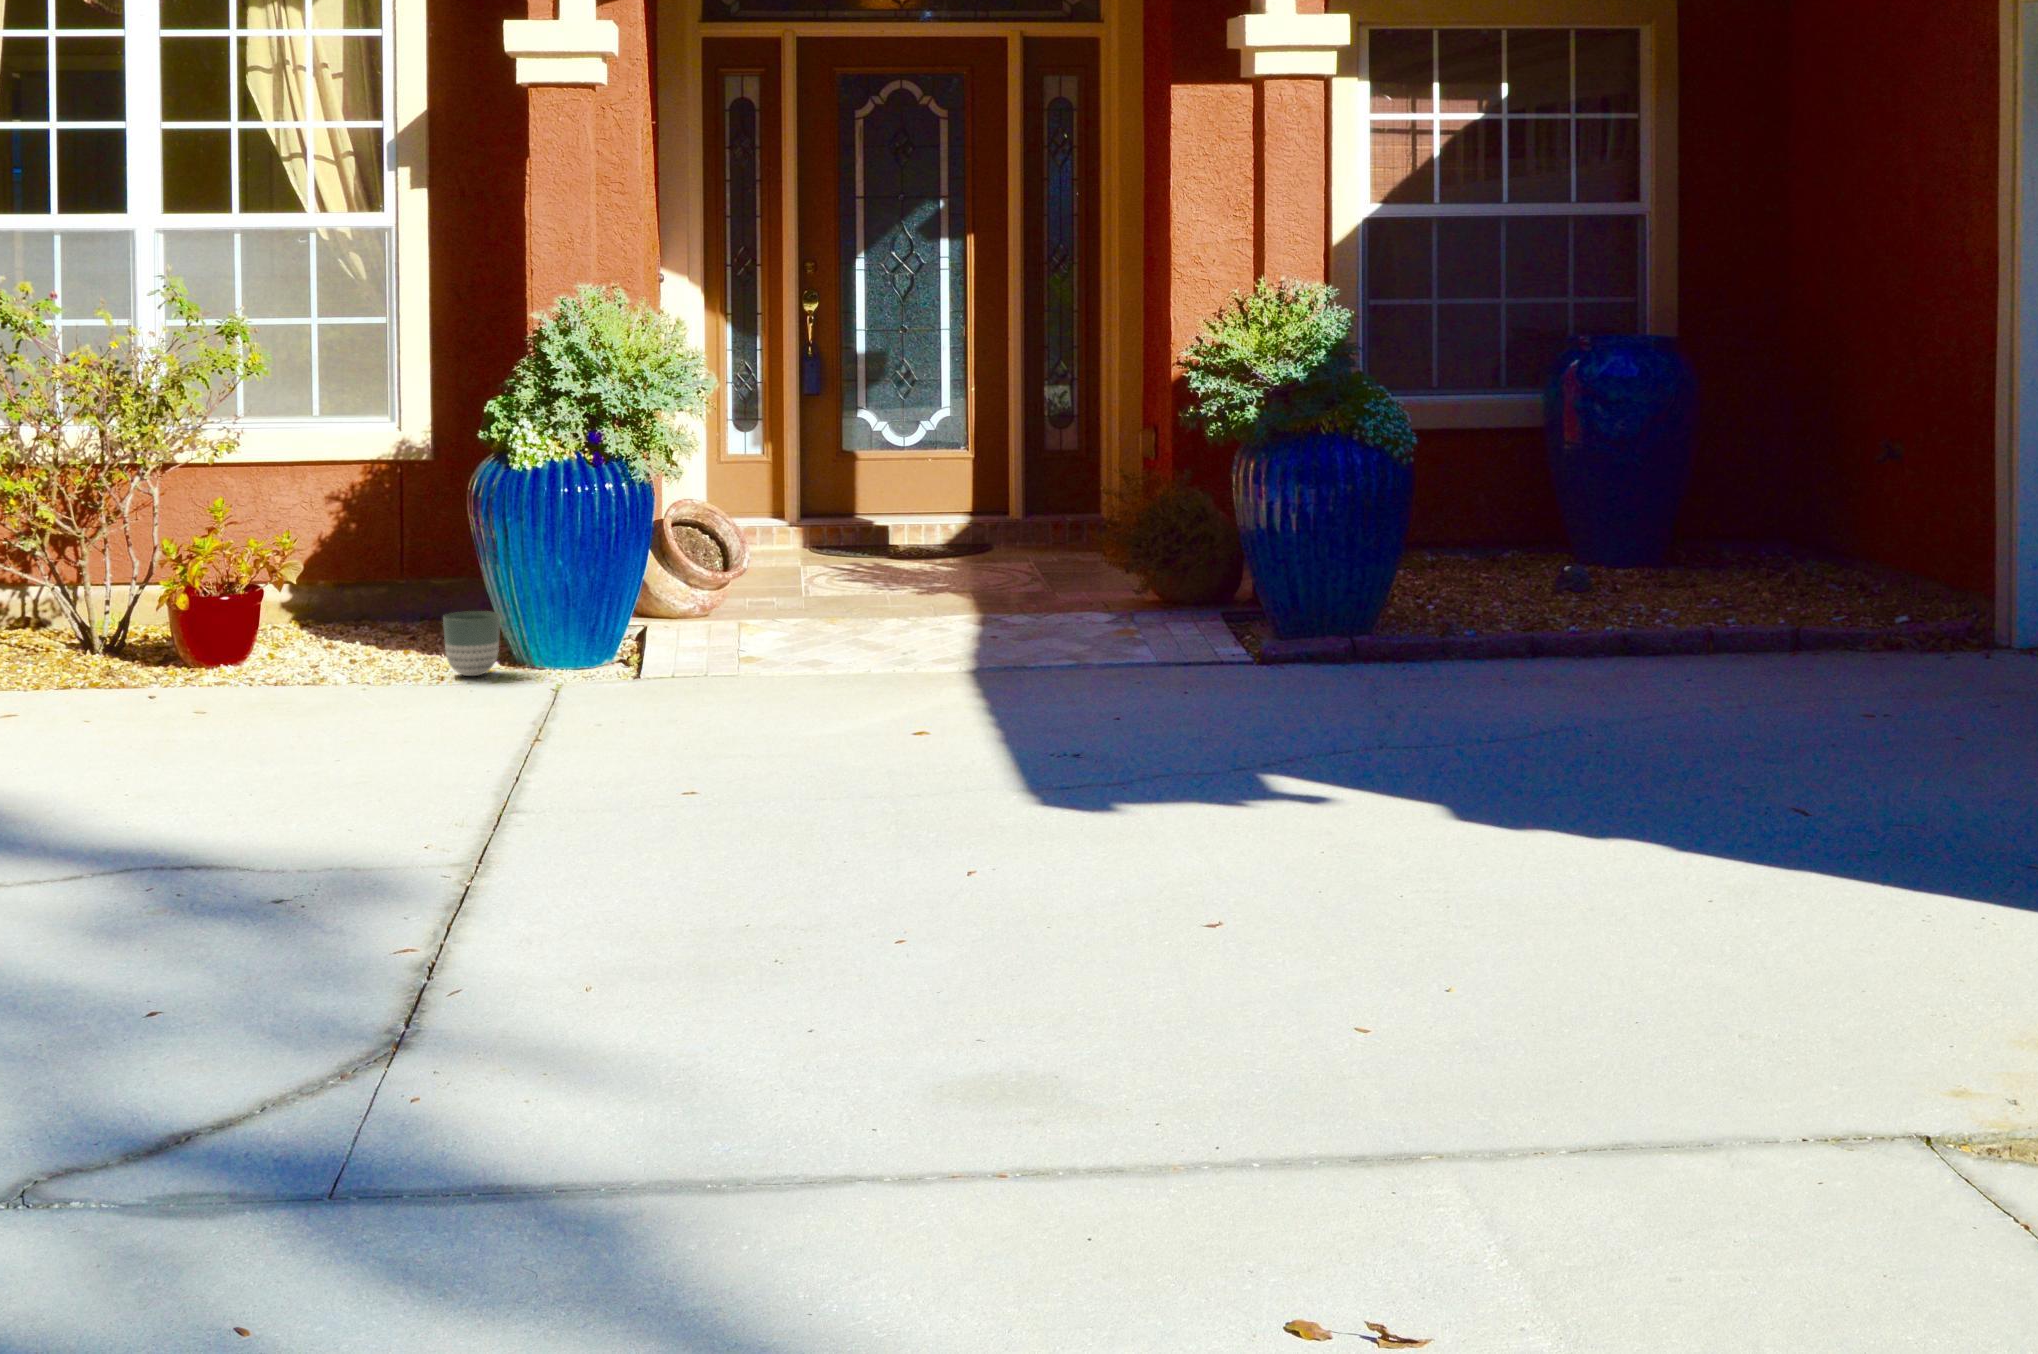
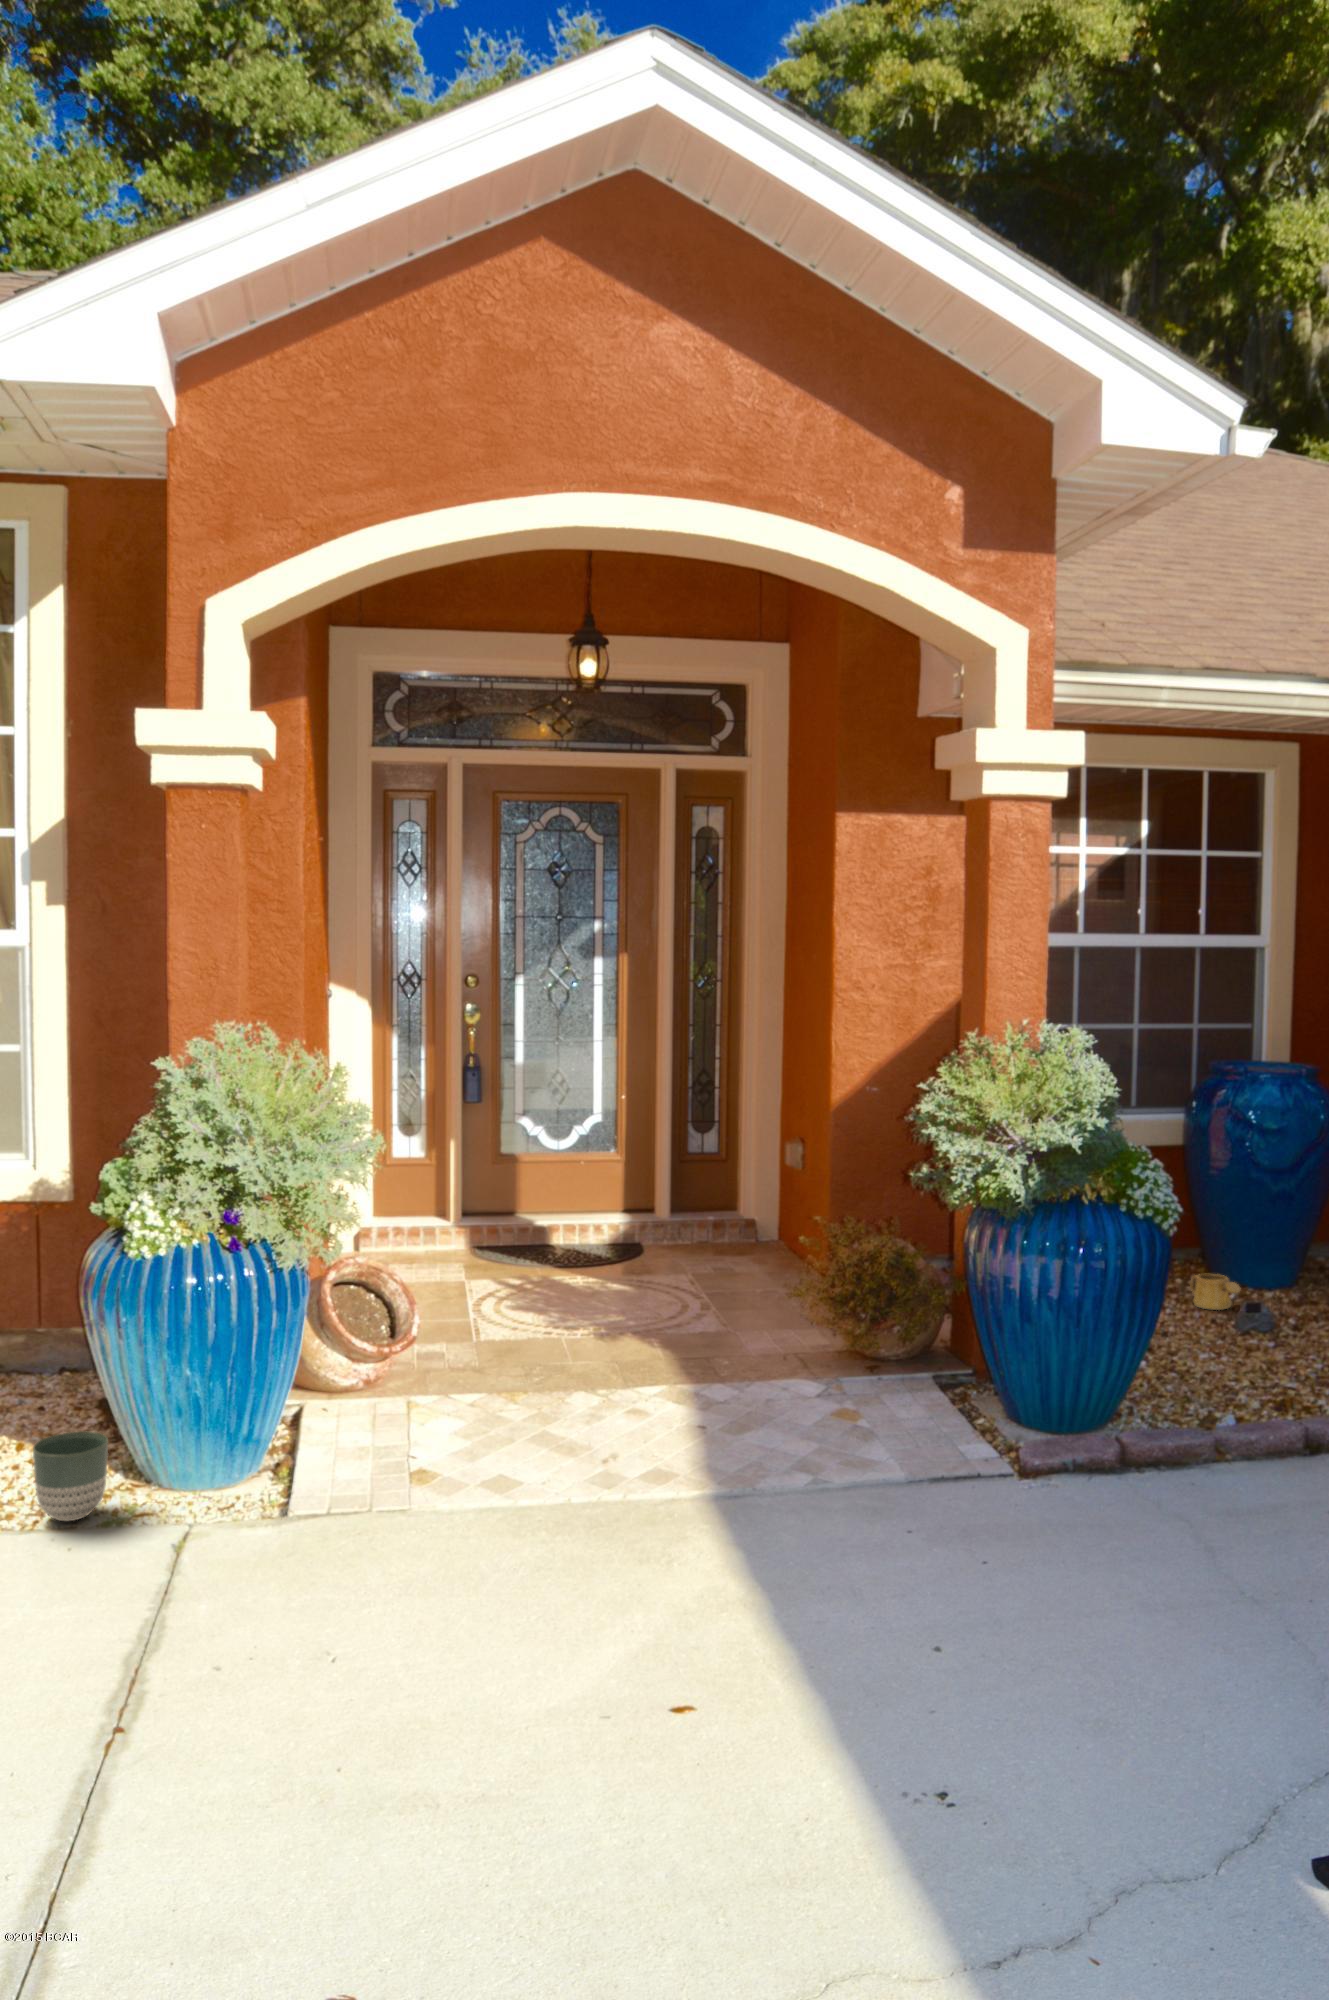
watering can: none [1536,546,1577,580] -> present [1190,1274,1240,1310]

